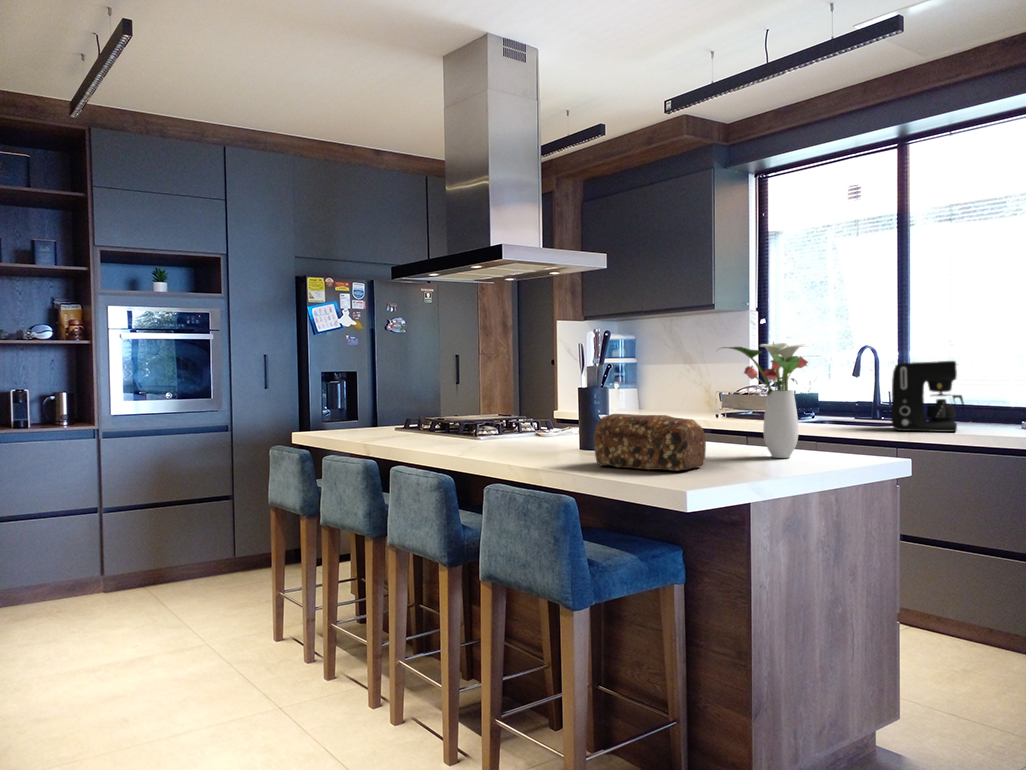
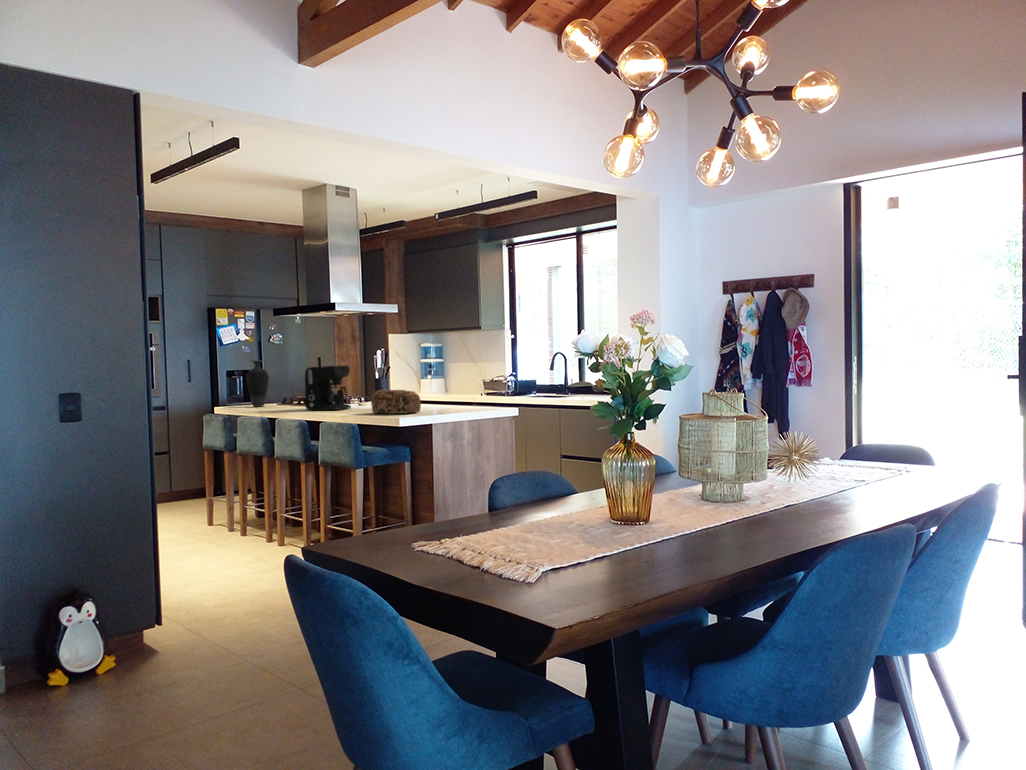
flower arrangement: present [723,342,808,458] -> none [432,355,472,409]
vase: none [342,353,380,435] -> present [246,360,269,407]
coffee maker: present [891,361,965,432] -> present [305,365,351,410]

